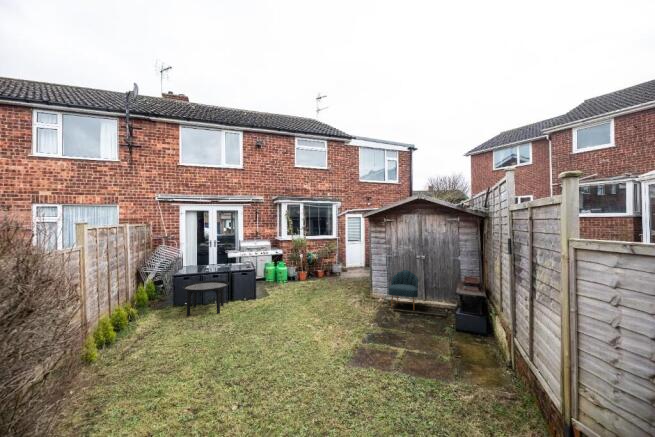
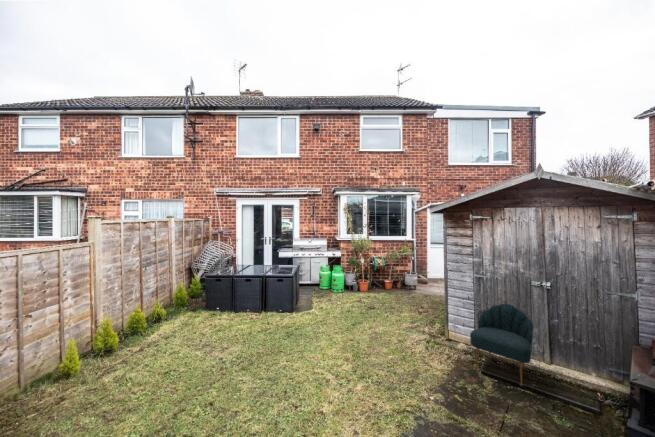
round table: present [182,280,229,316] -> none [193,286,250,333]

